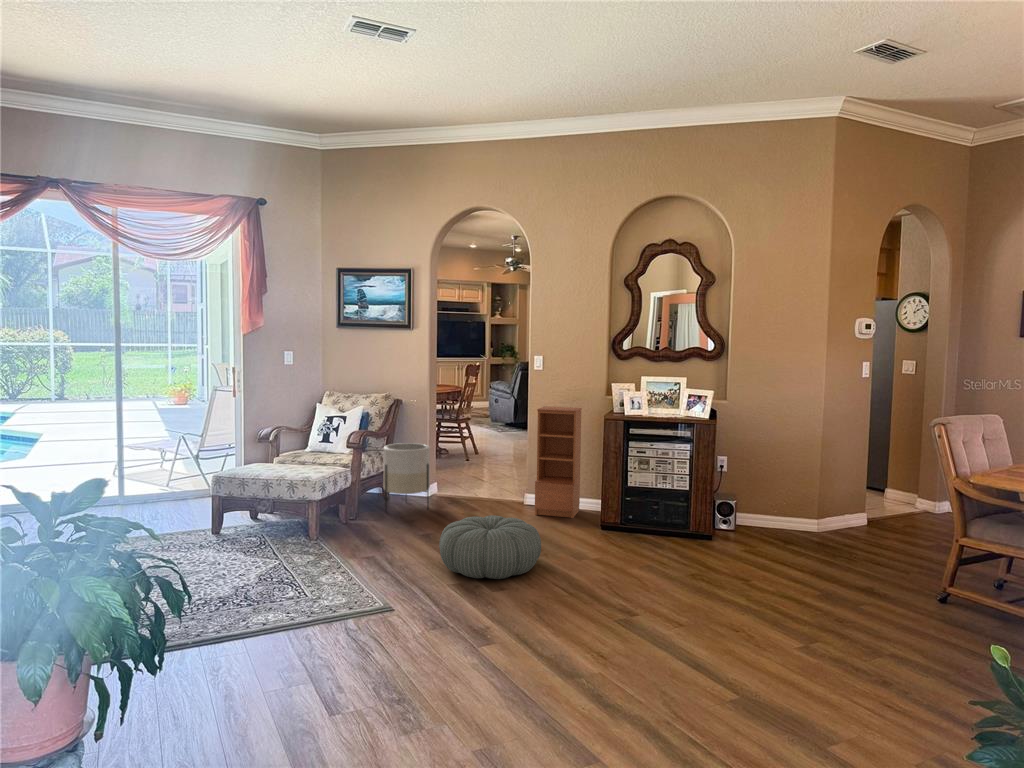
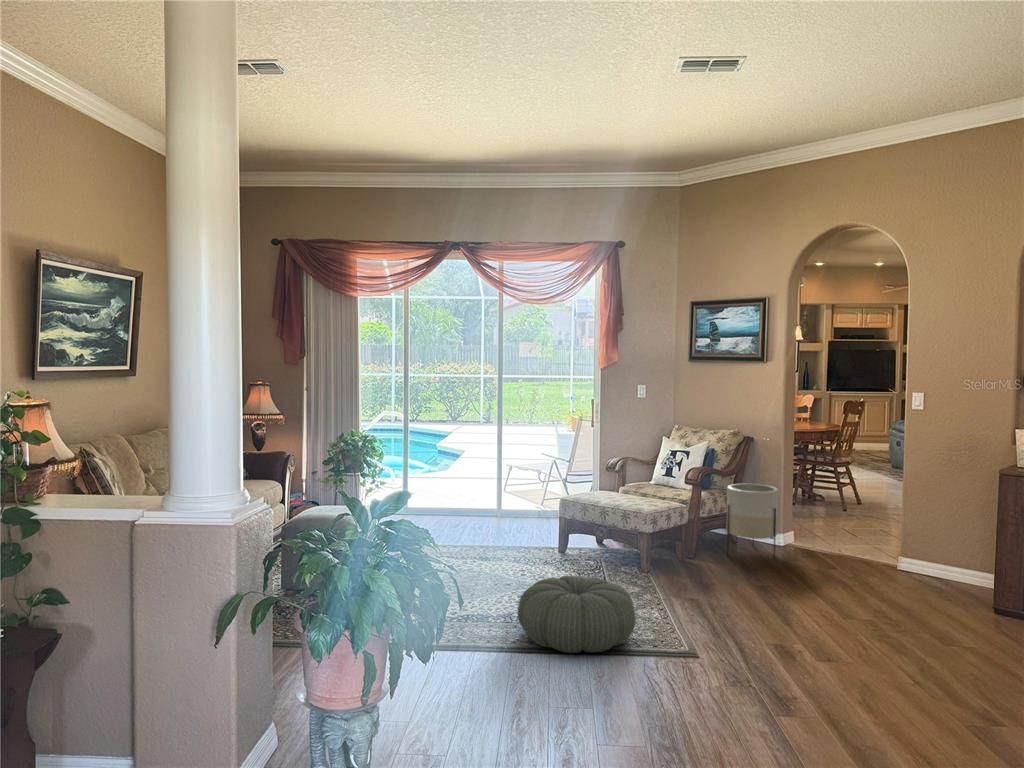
bookcase: present [535,406,582,518] -> none [903,454,973,594]
pouf: present [439,515,541,579] -> present [518,576,635,653]

